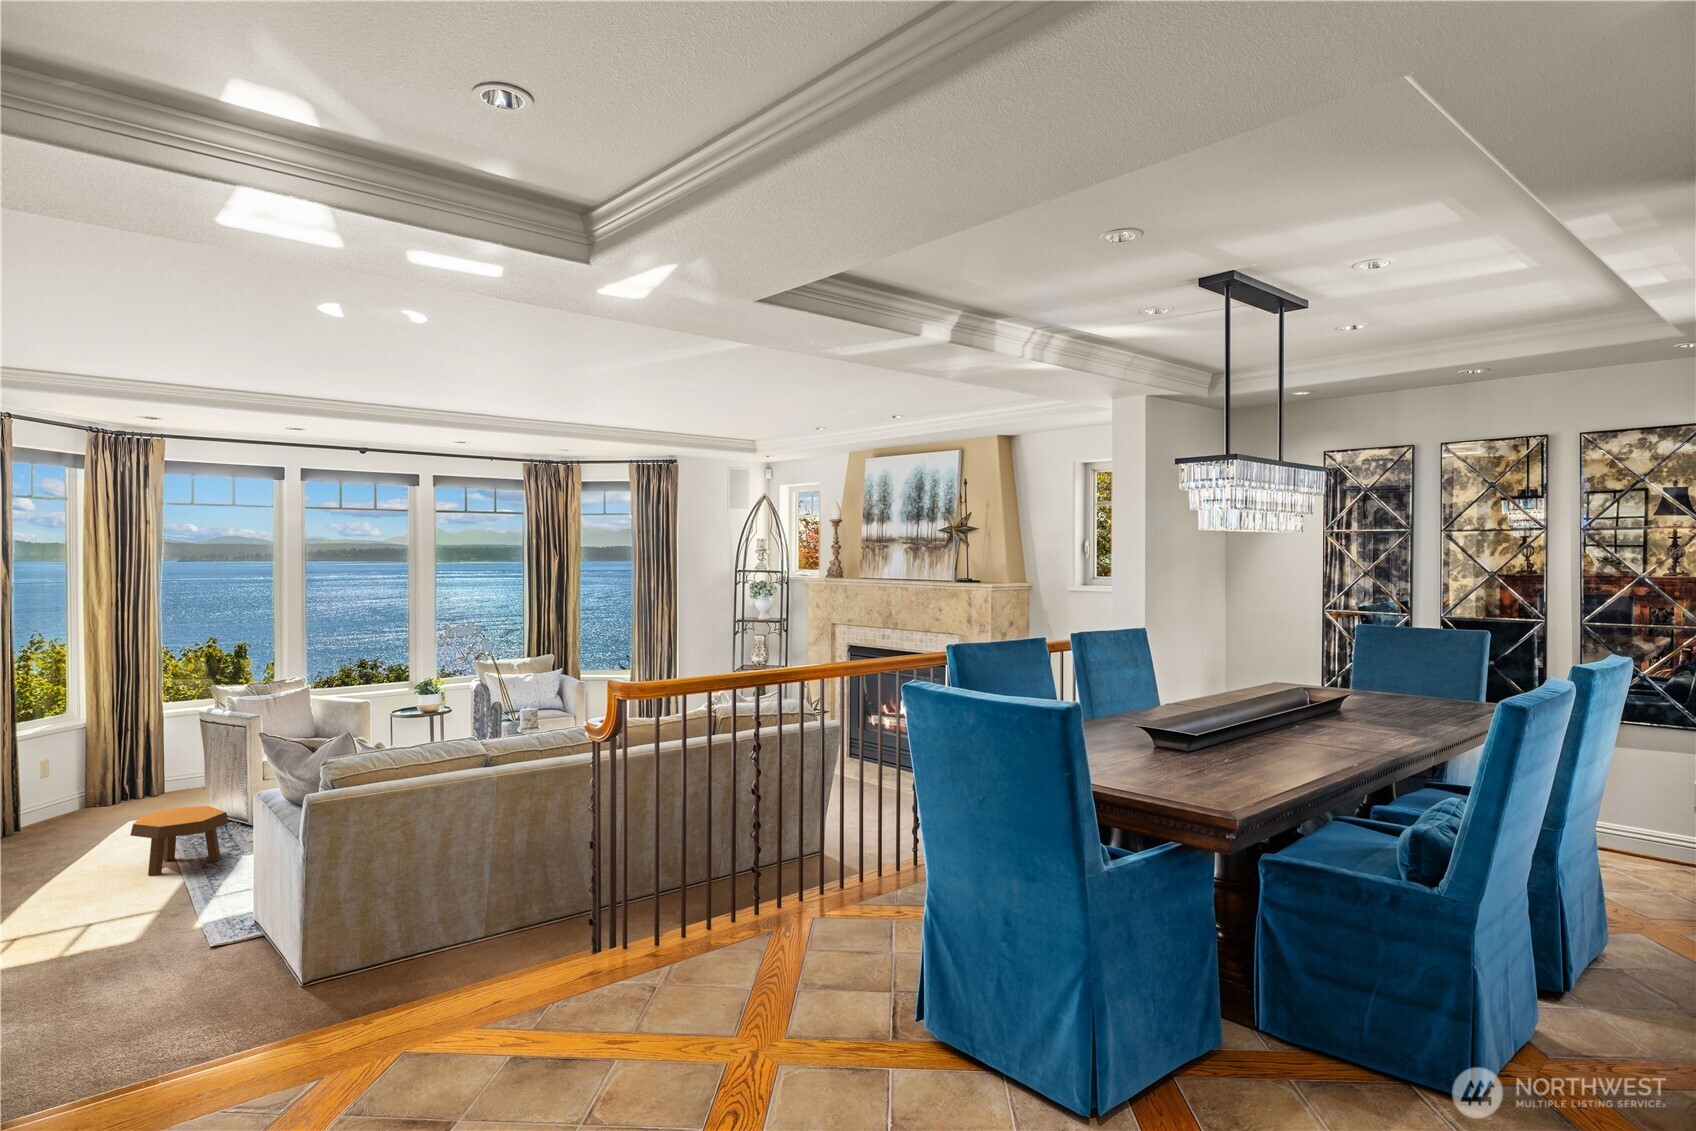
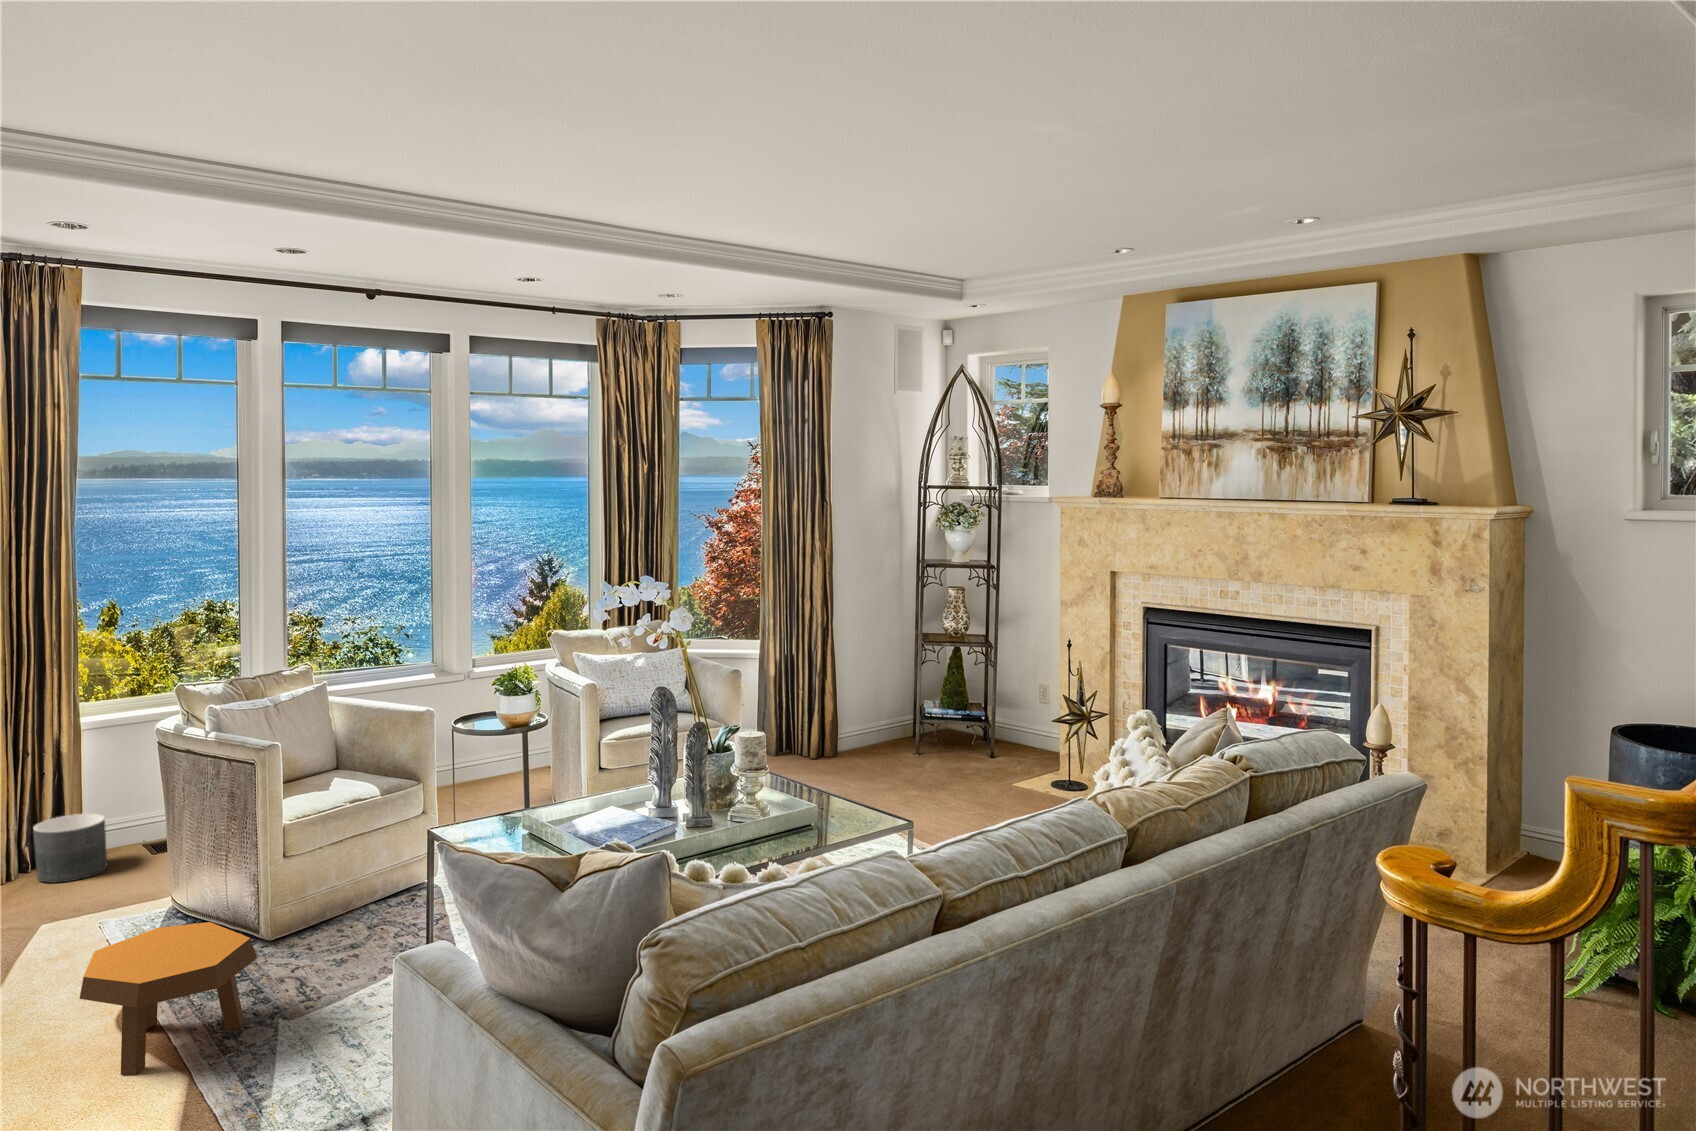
planter: none [134,766,178,805] -> present [33,814,107,883]

